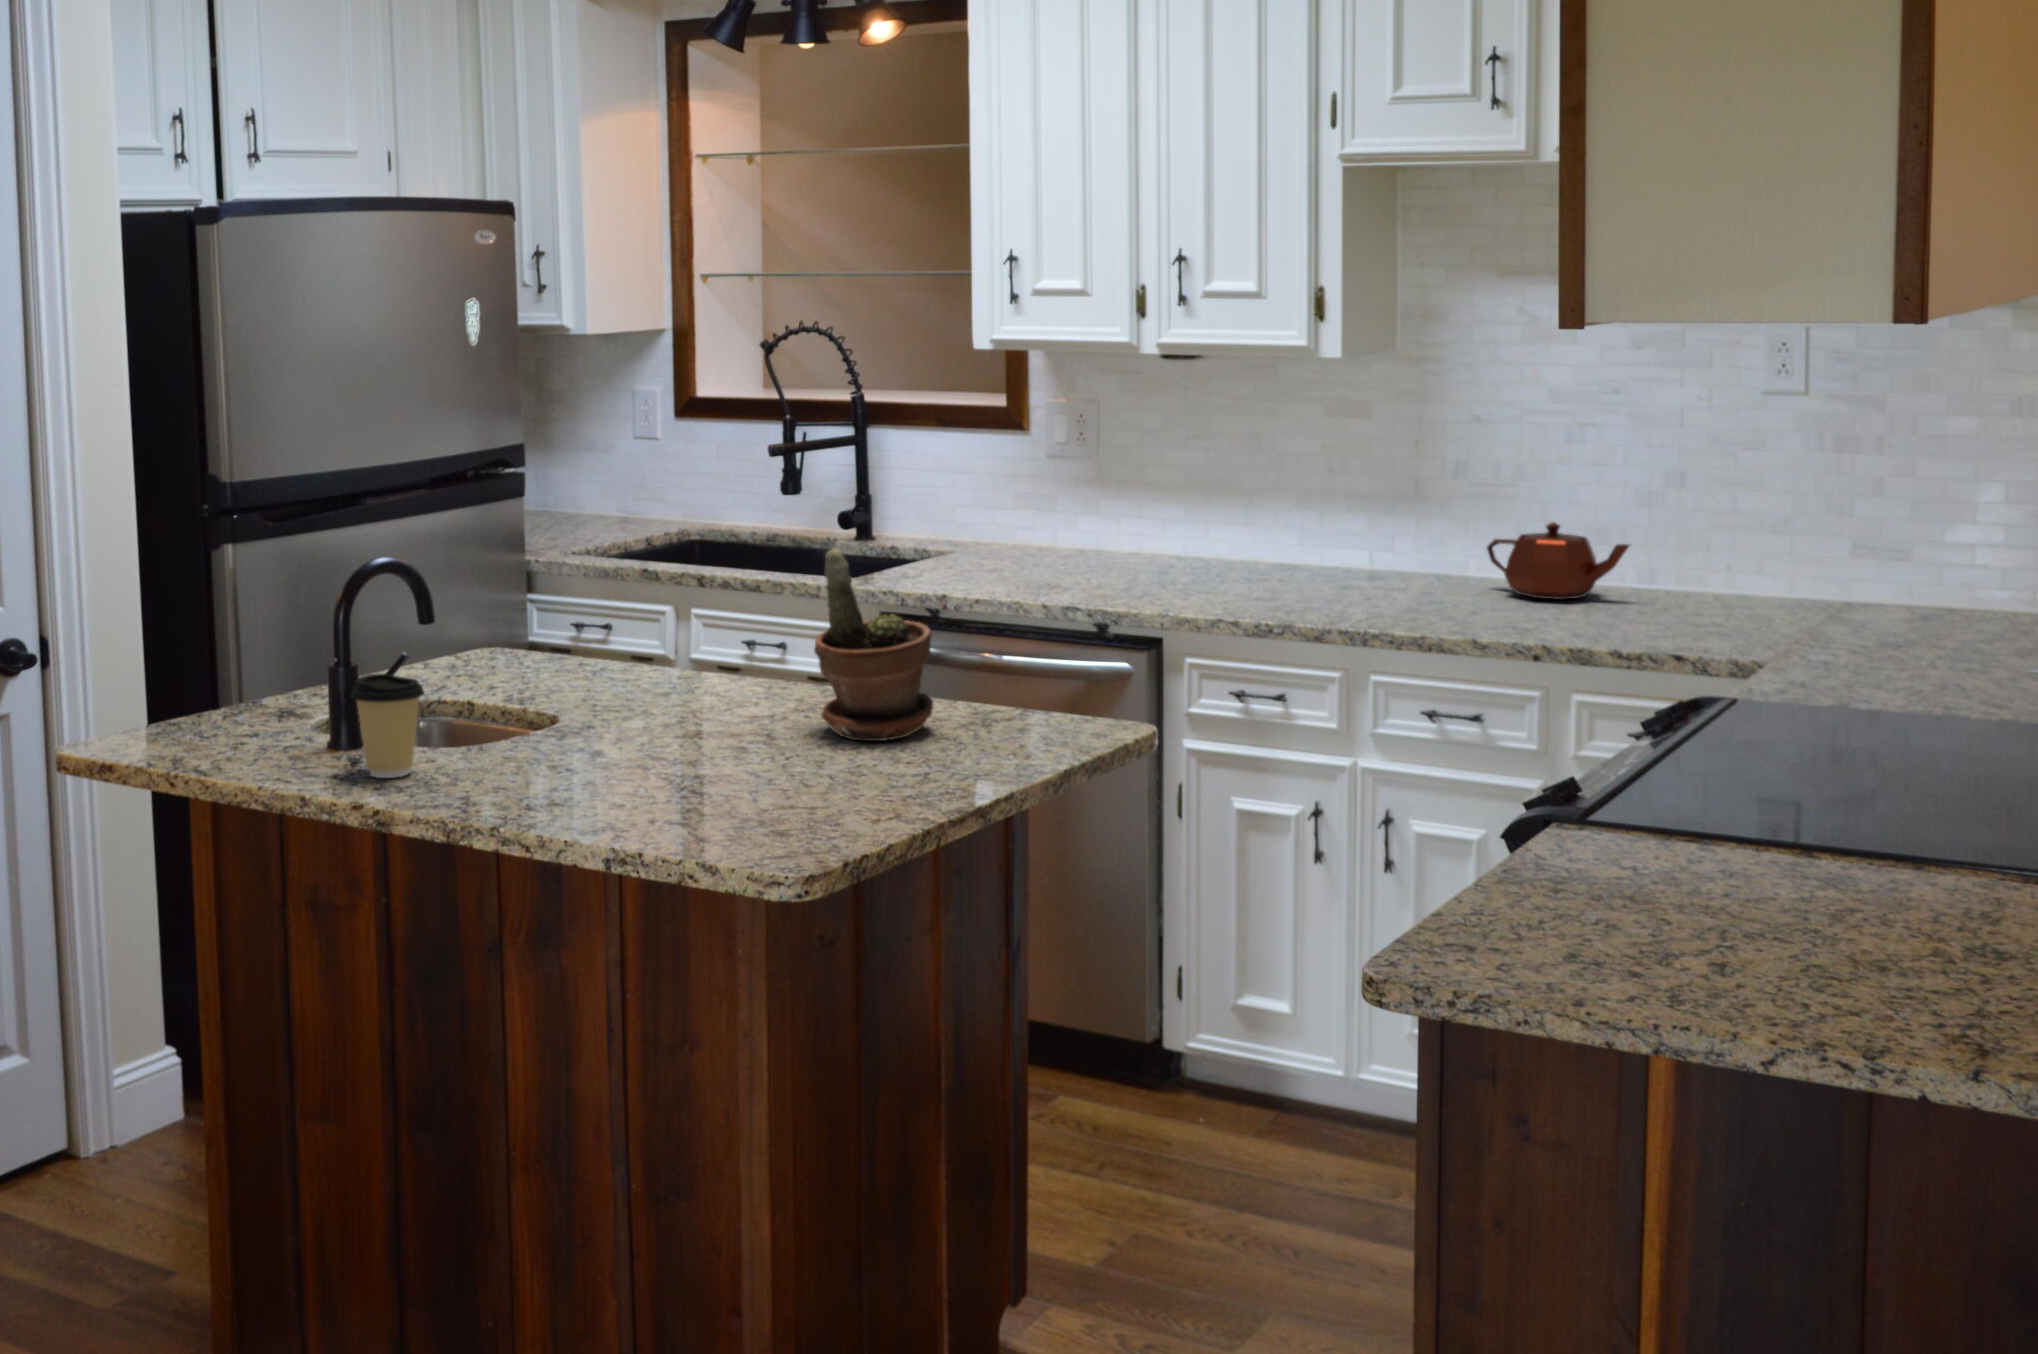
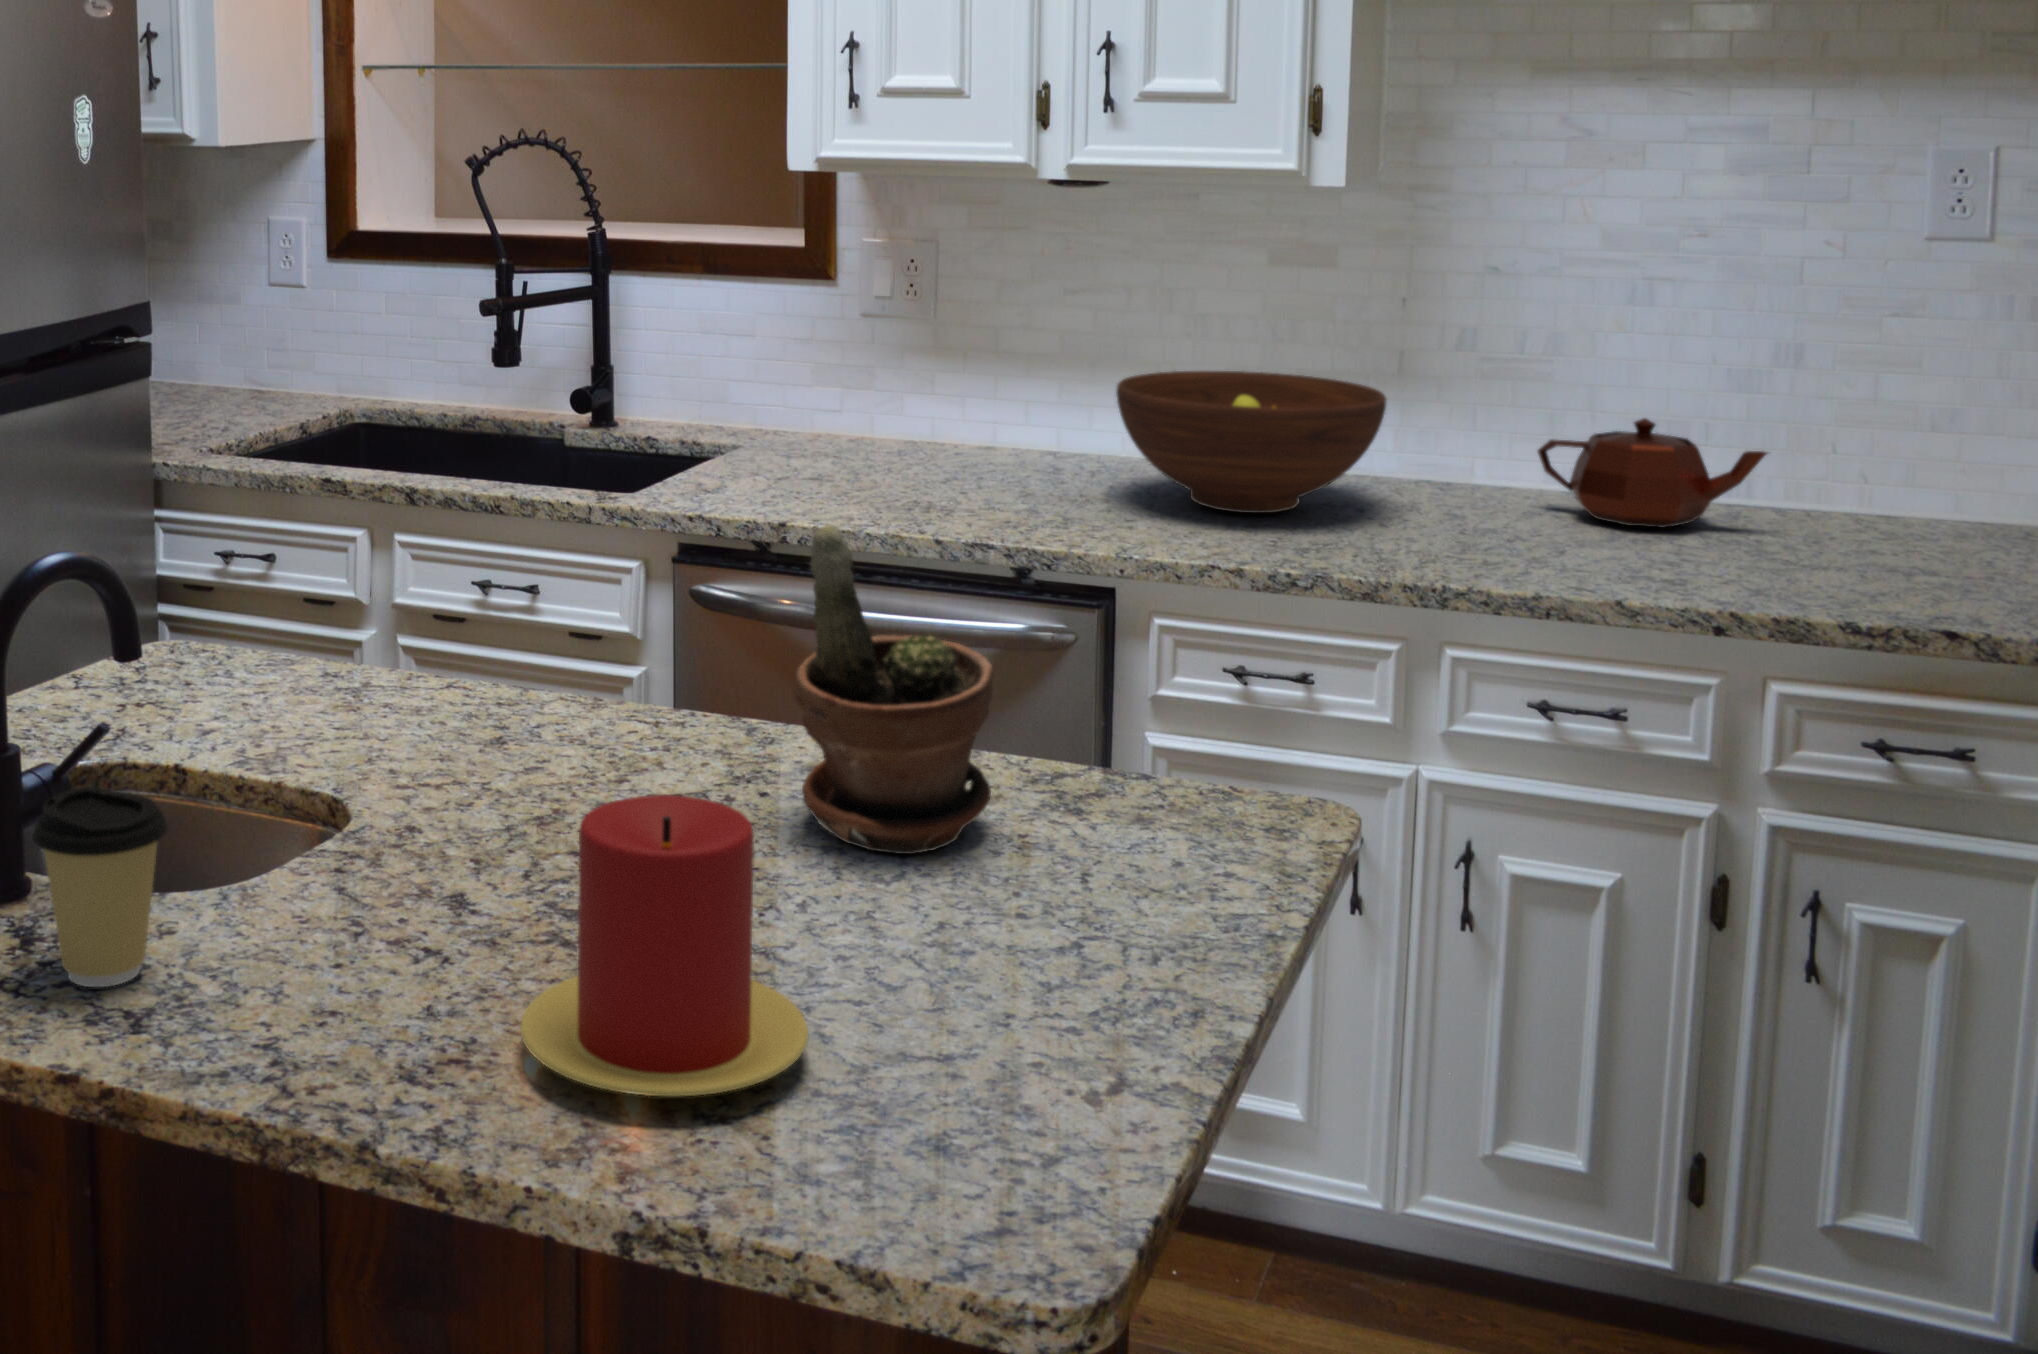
fruit bowl: none [1184,492,1372,589] -> present [1116,371,1386,513]
candle: none [592,671,747,818] -> present [520,795,808,1096]

